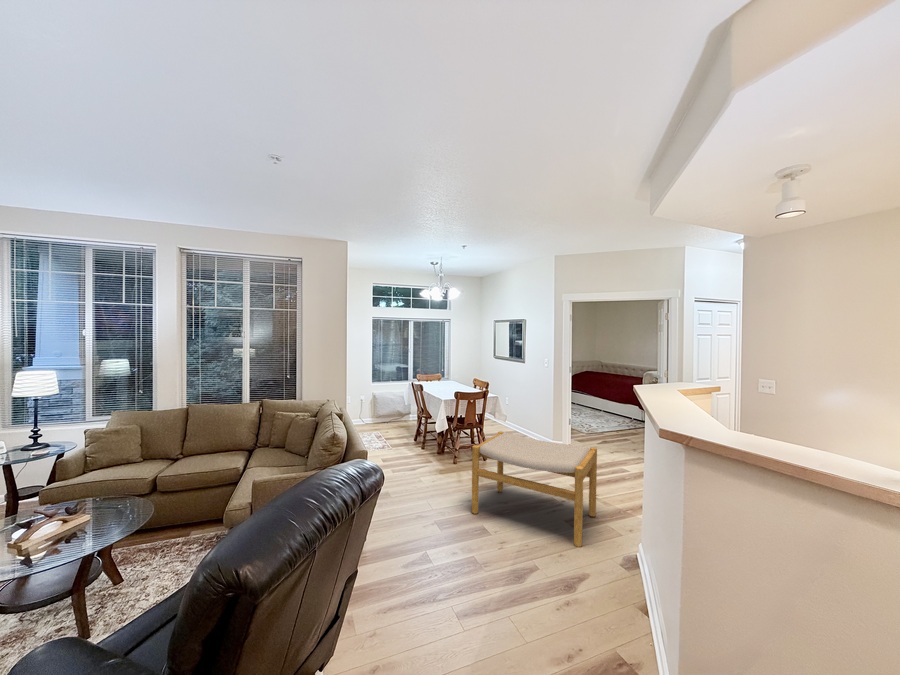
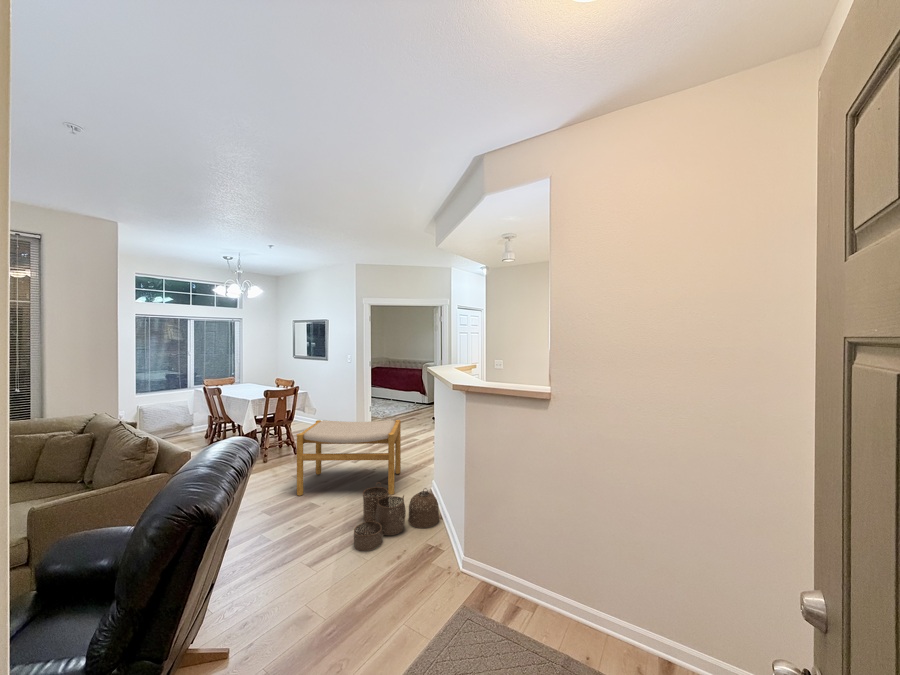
woven basket: none [513,531,642,629] -> present [354,483,439,551]

